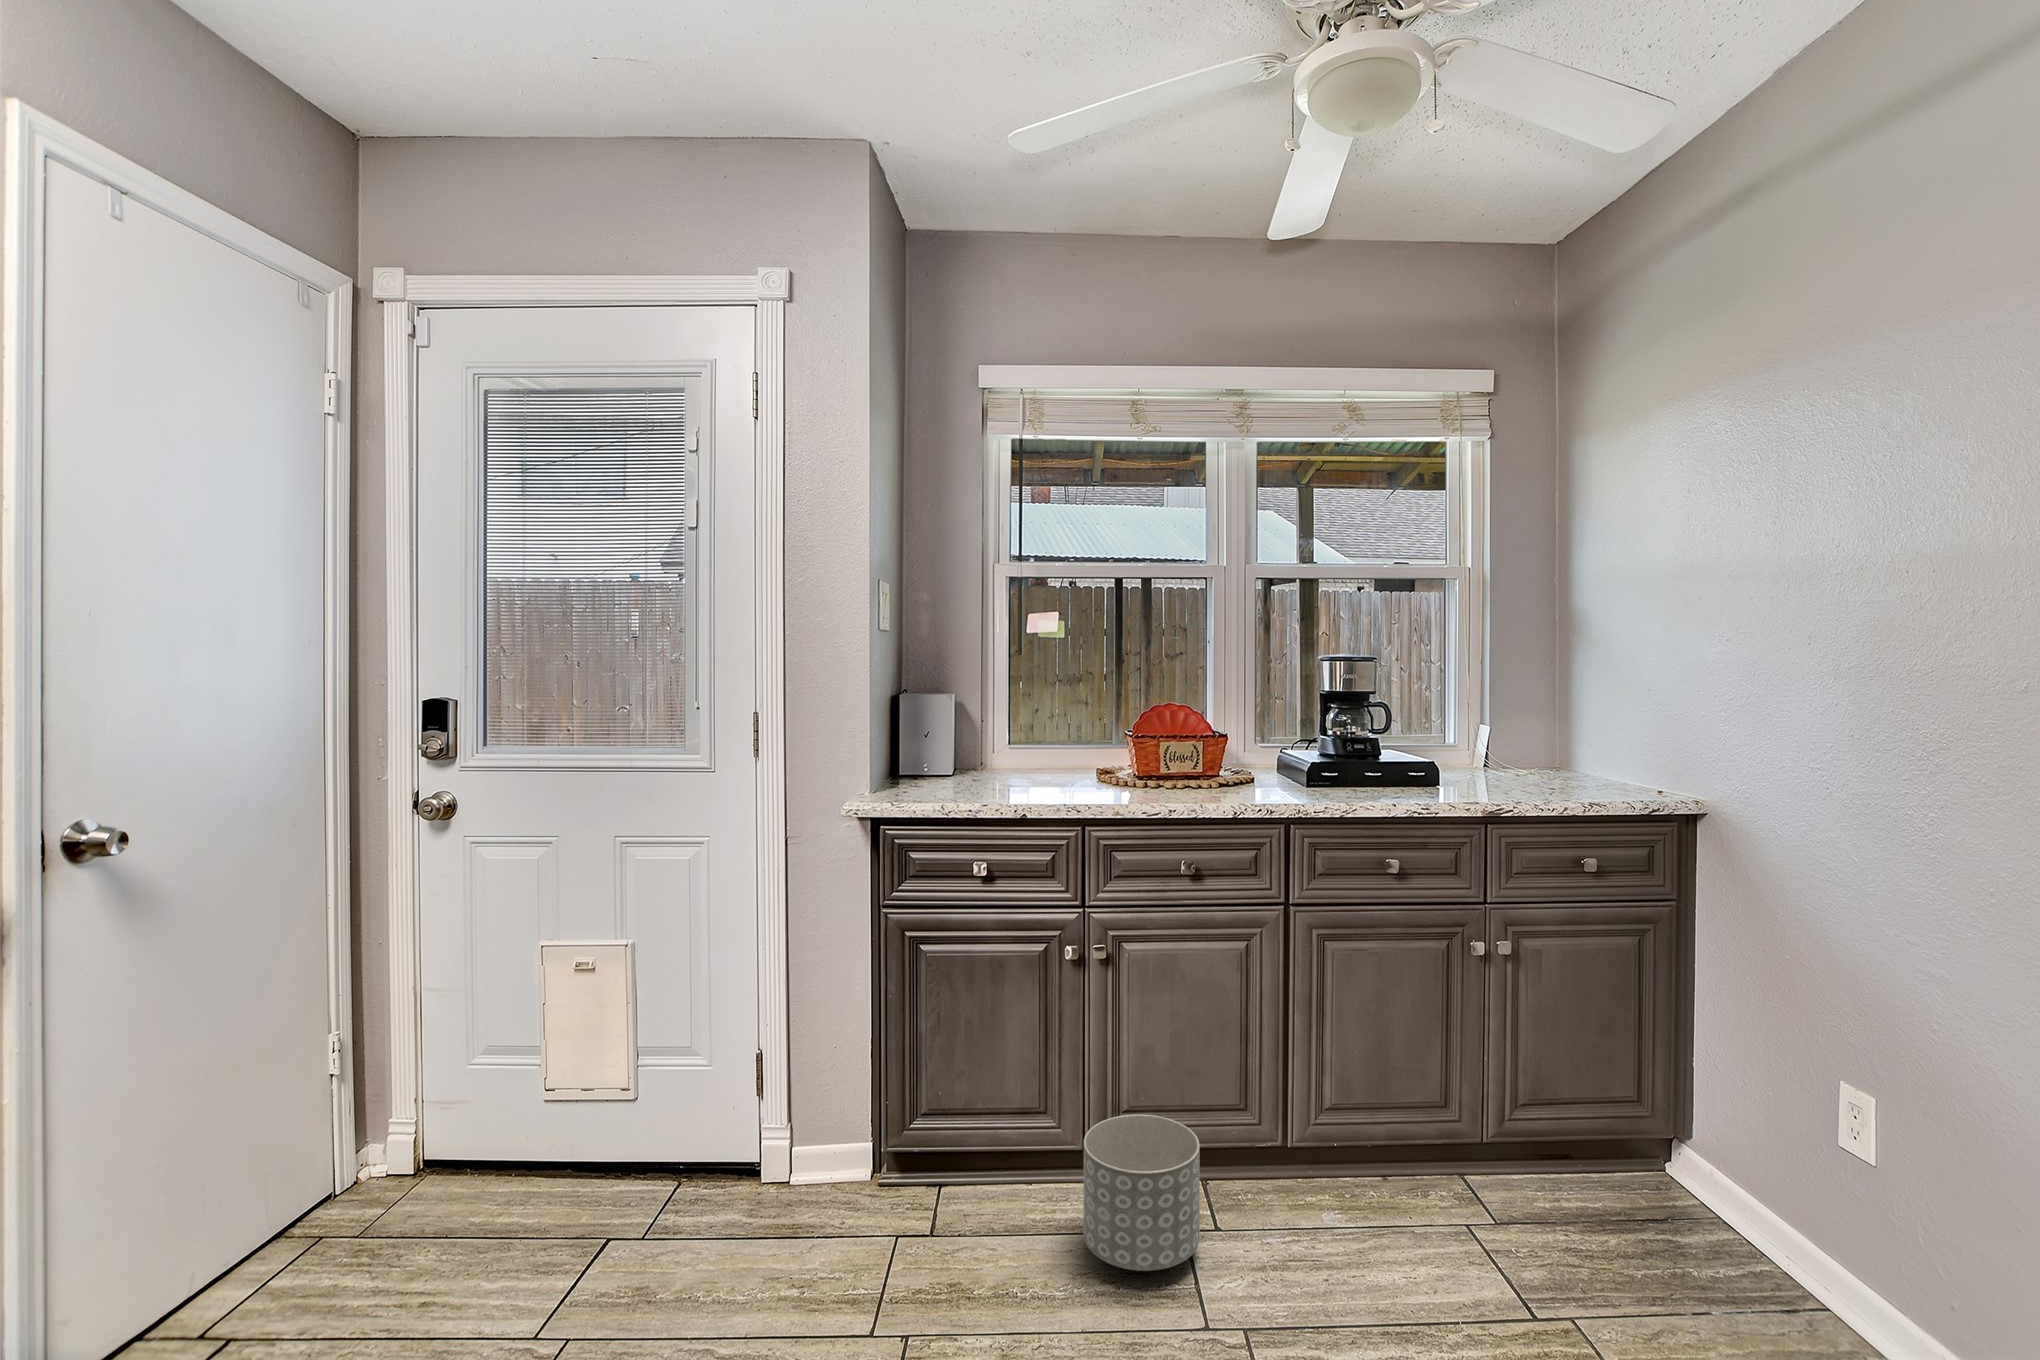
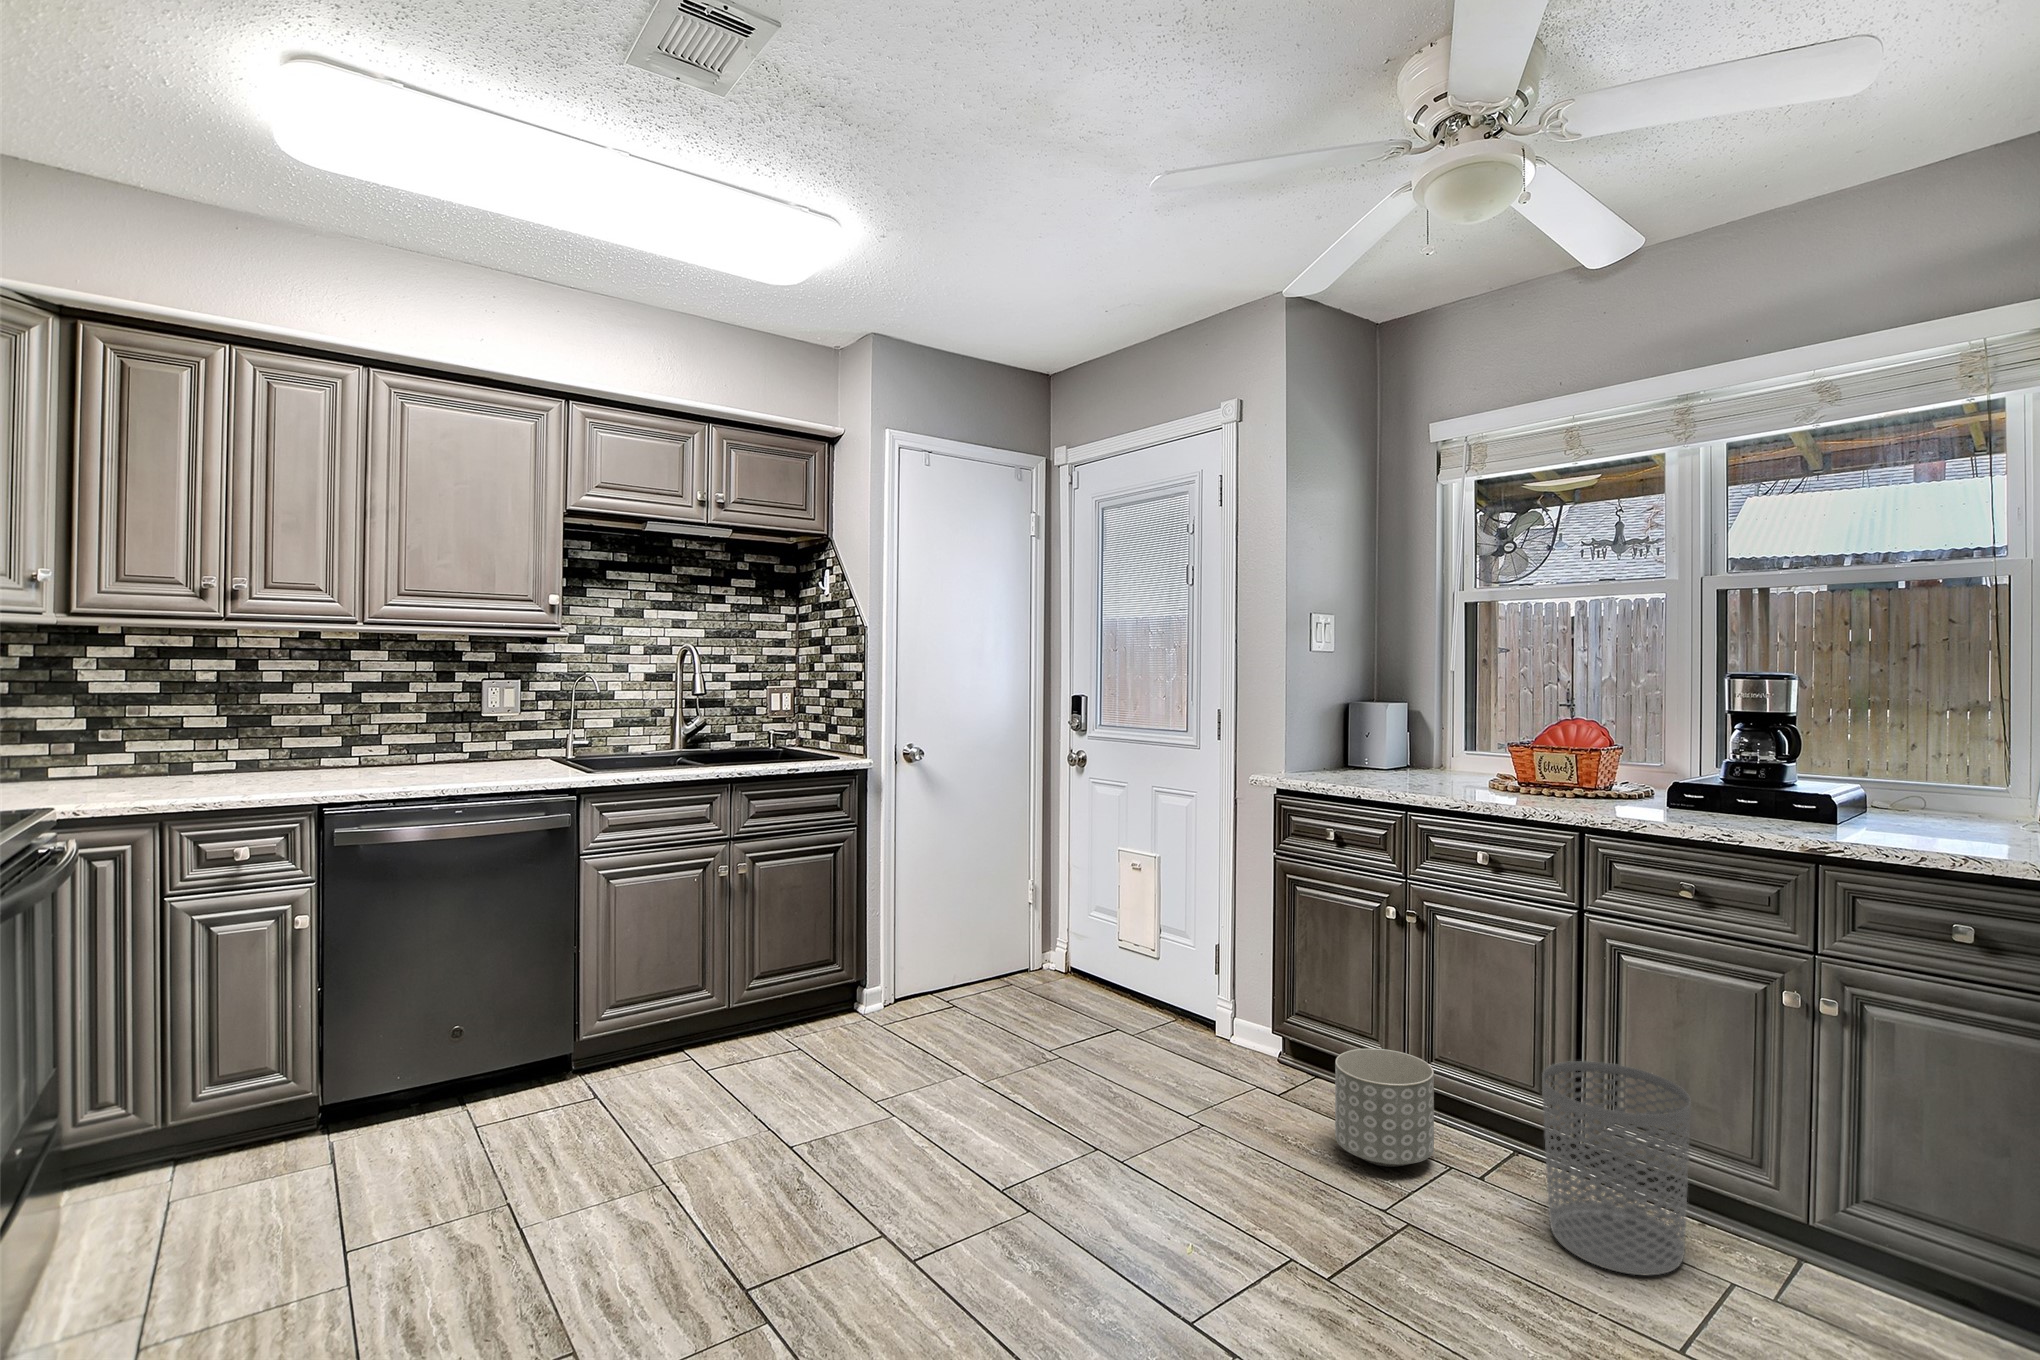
waste bin: none [1322,1048,1461,1266] -> present [1542,1061,1691,1275]

